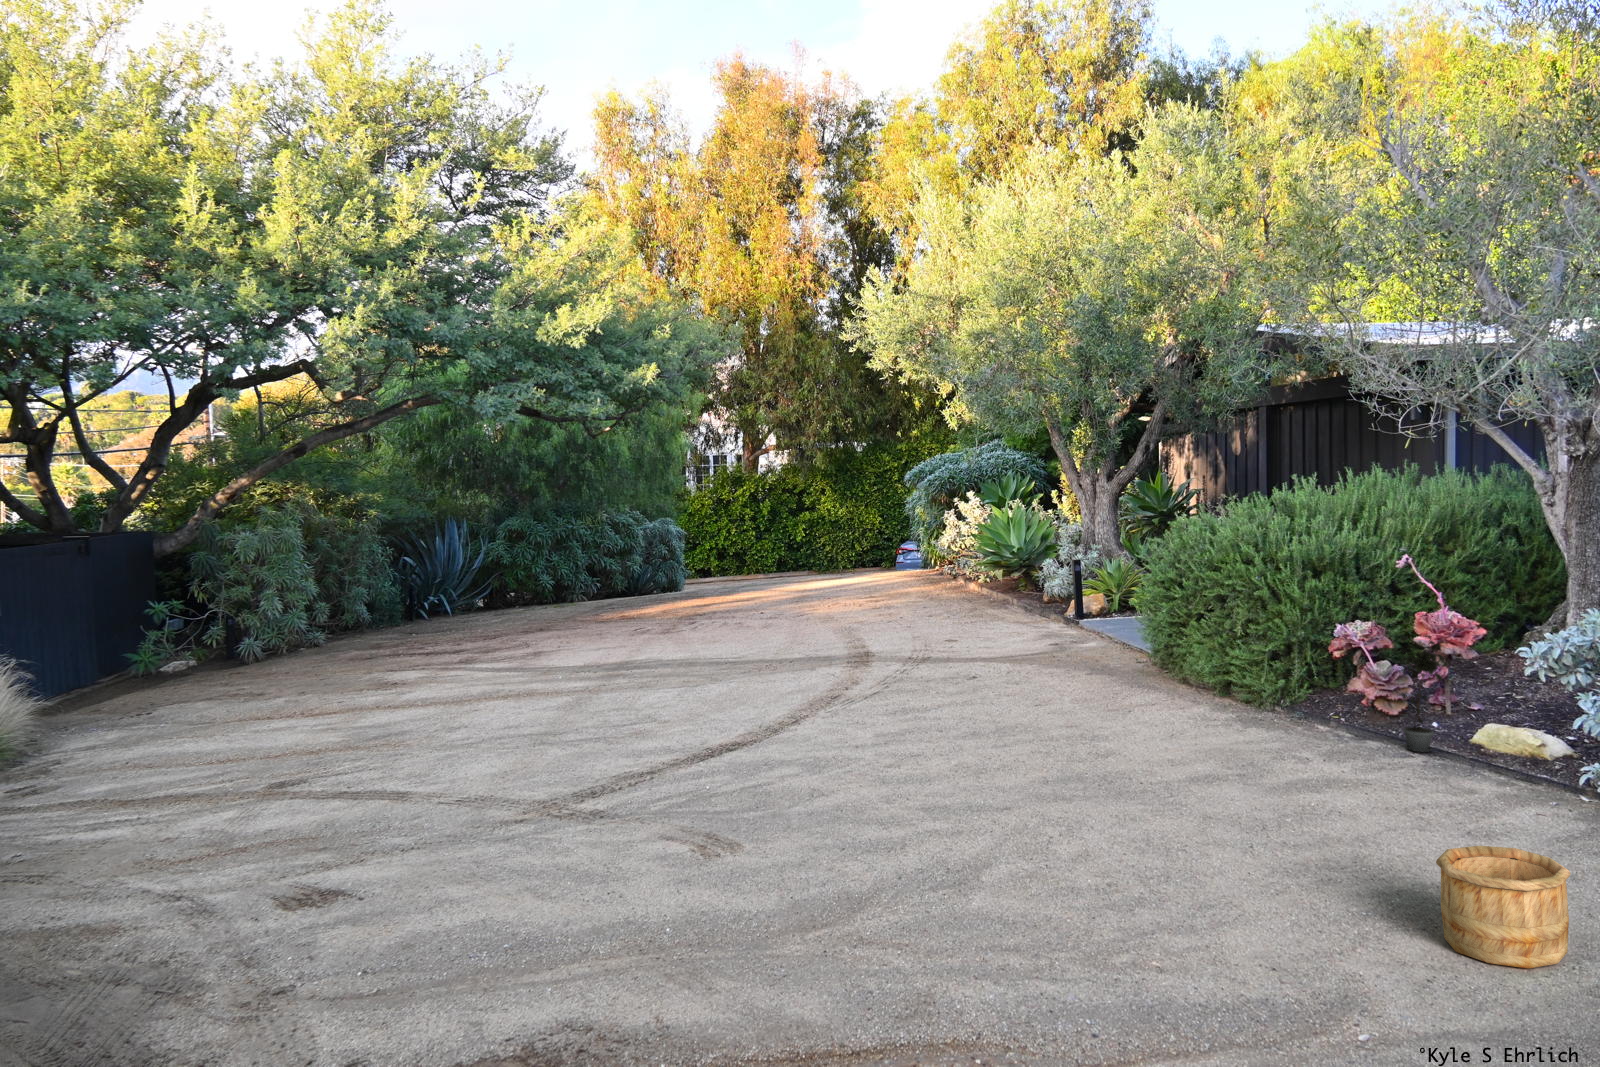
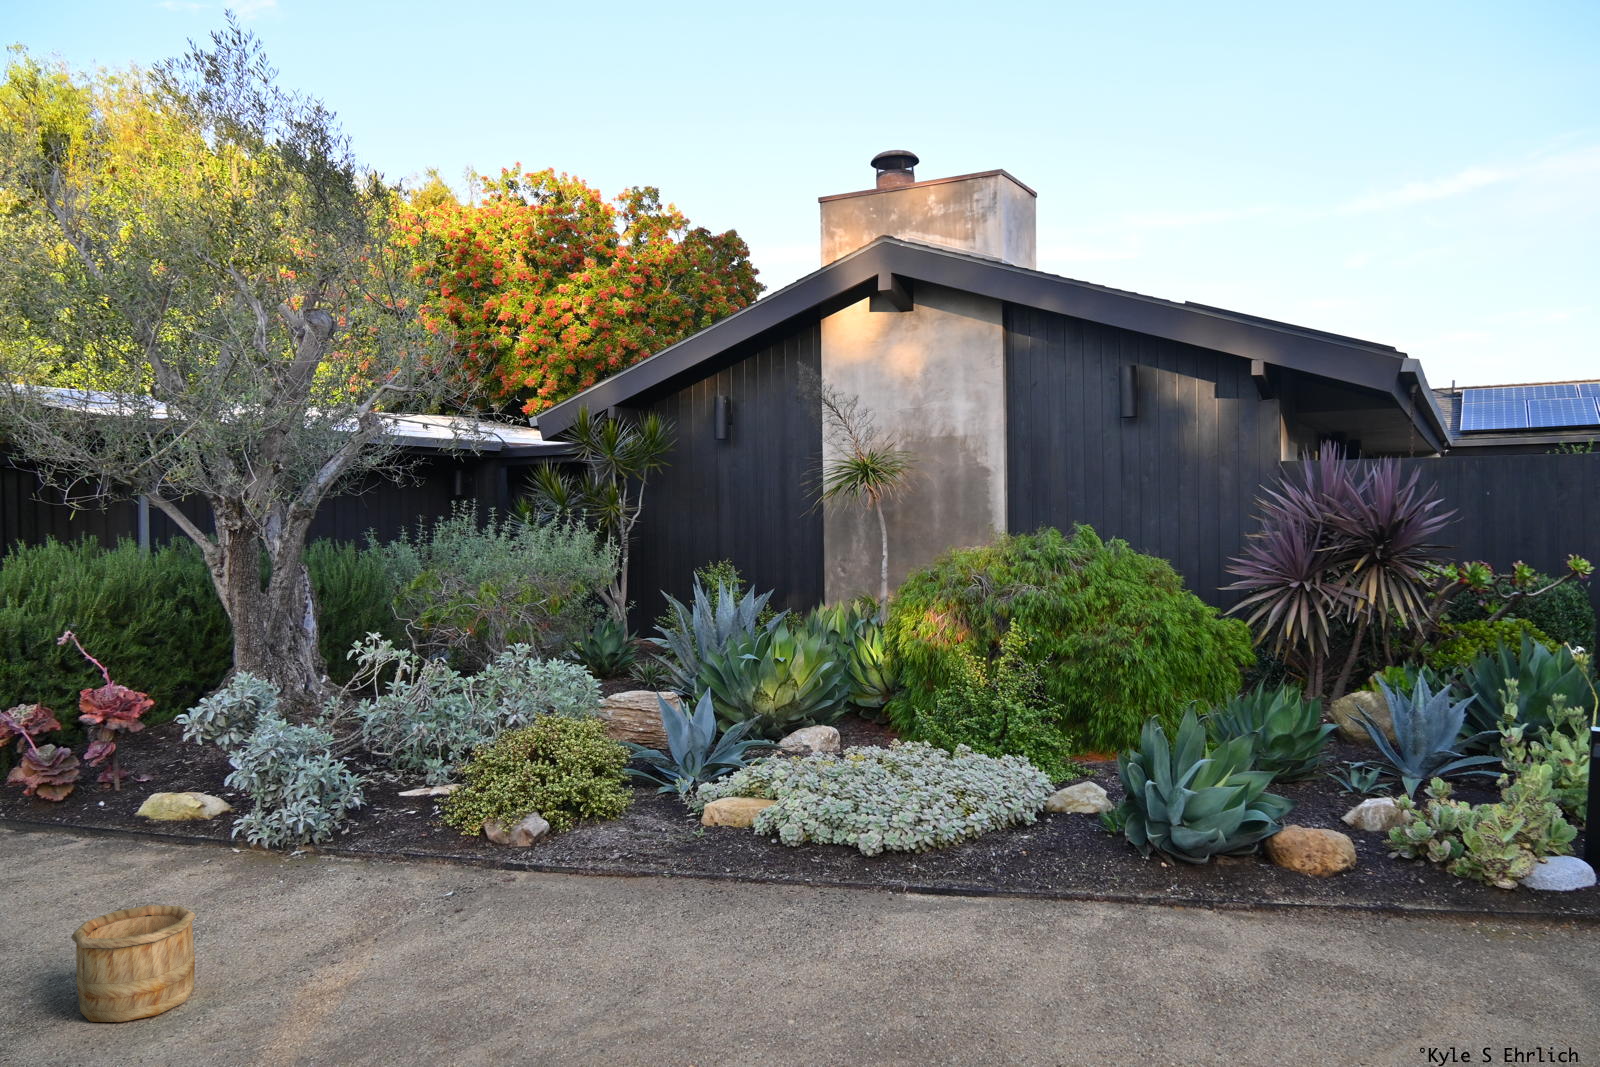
potted plant: present [1393,636,1451,752] -> none [53,712,113,835]

